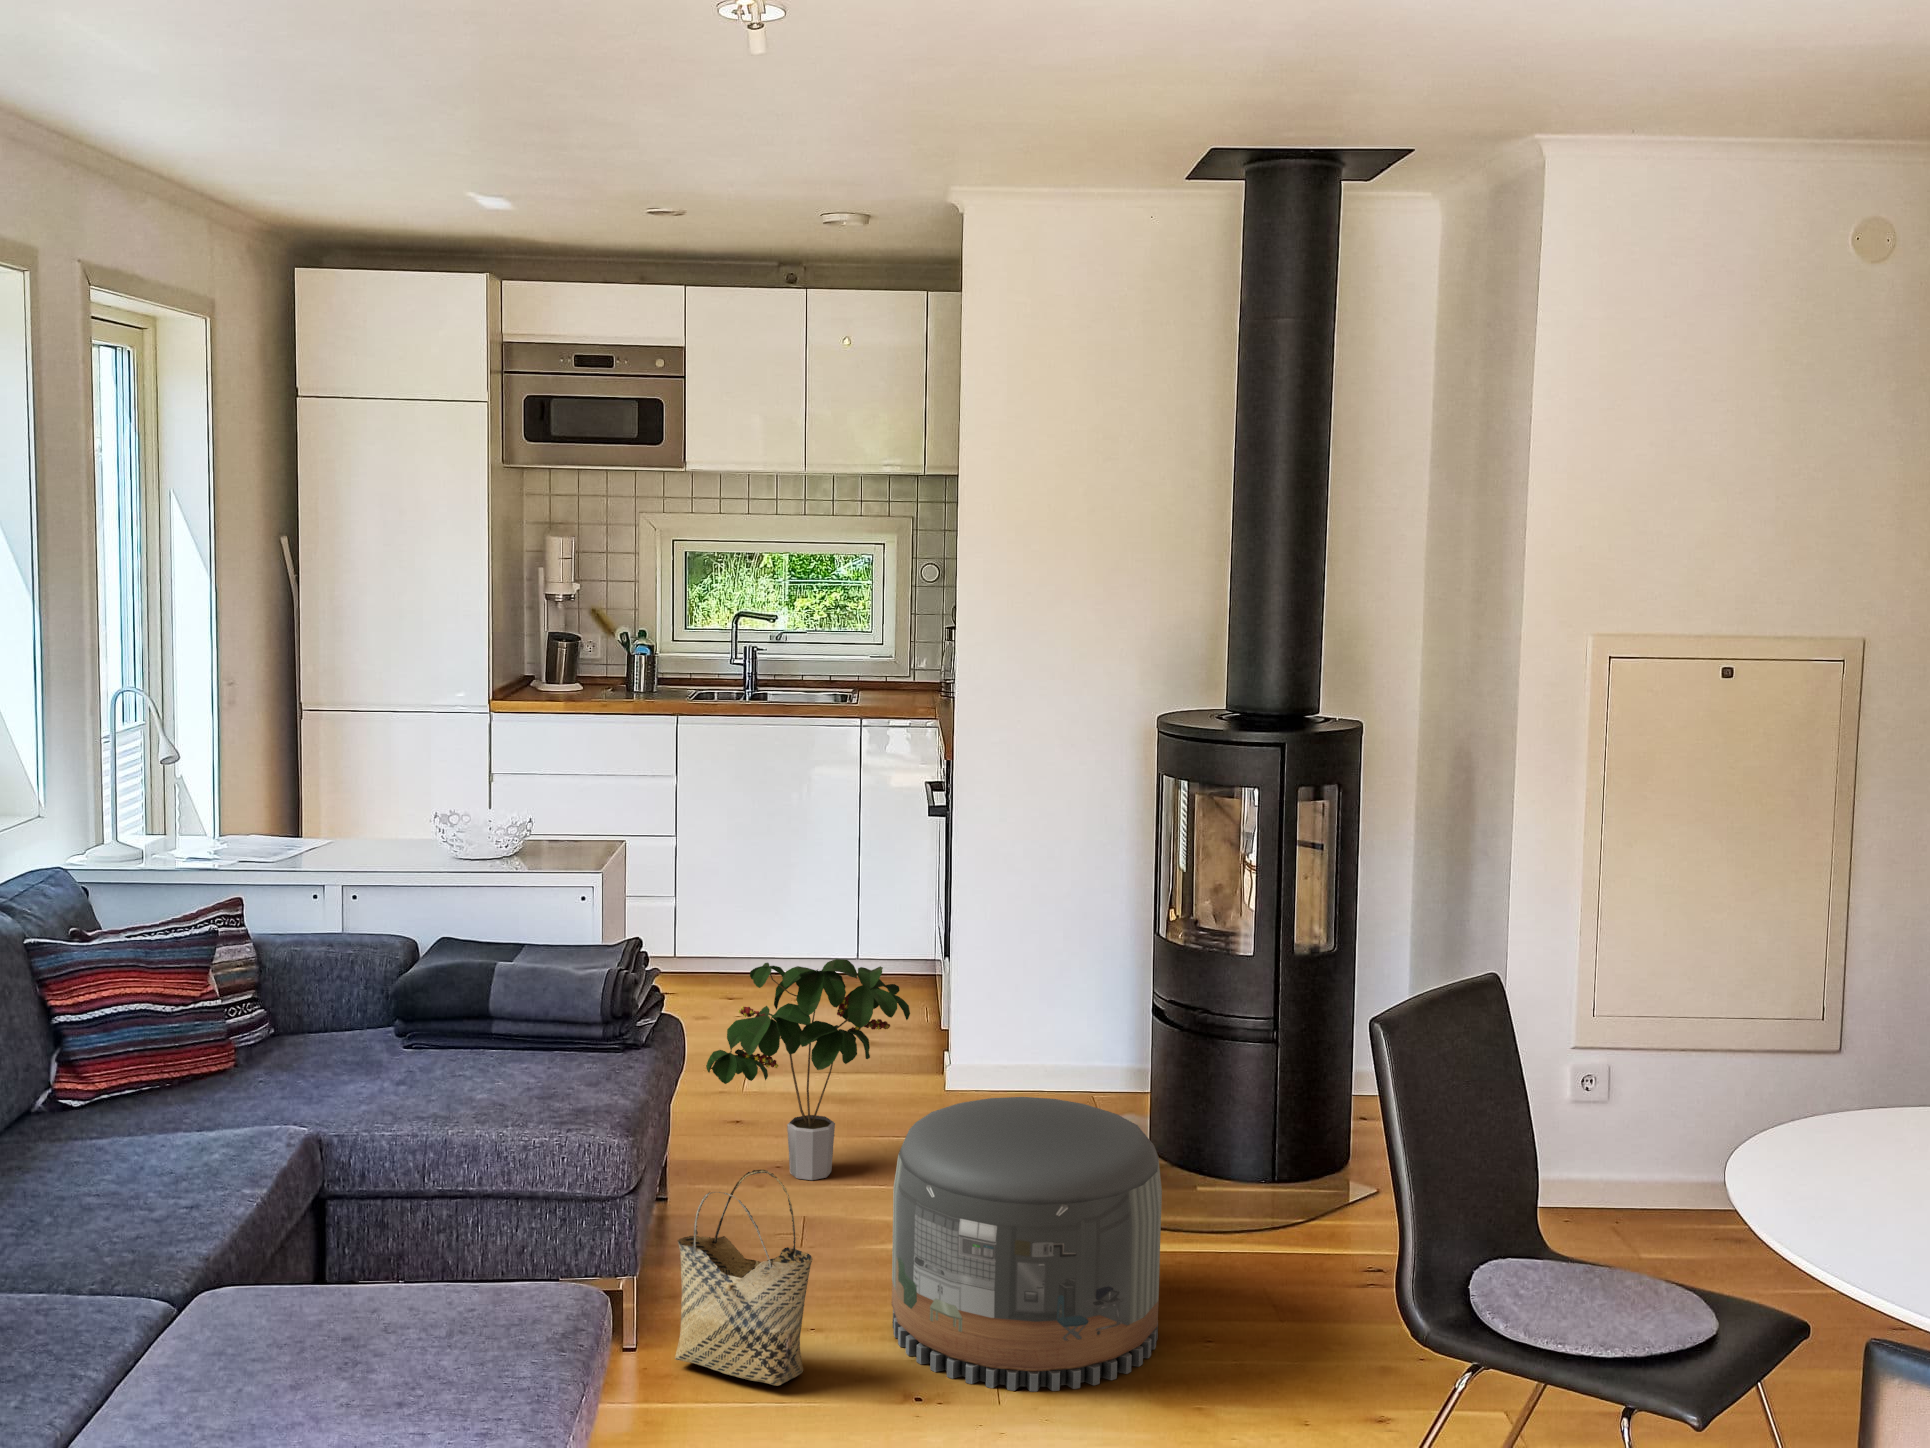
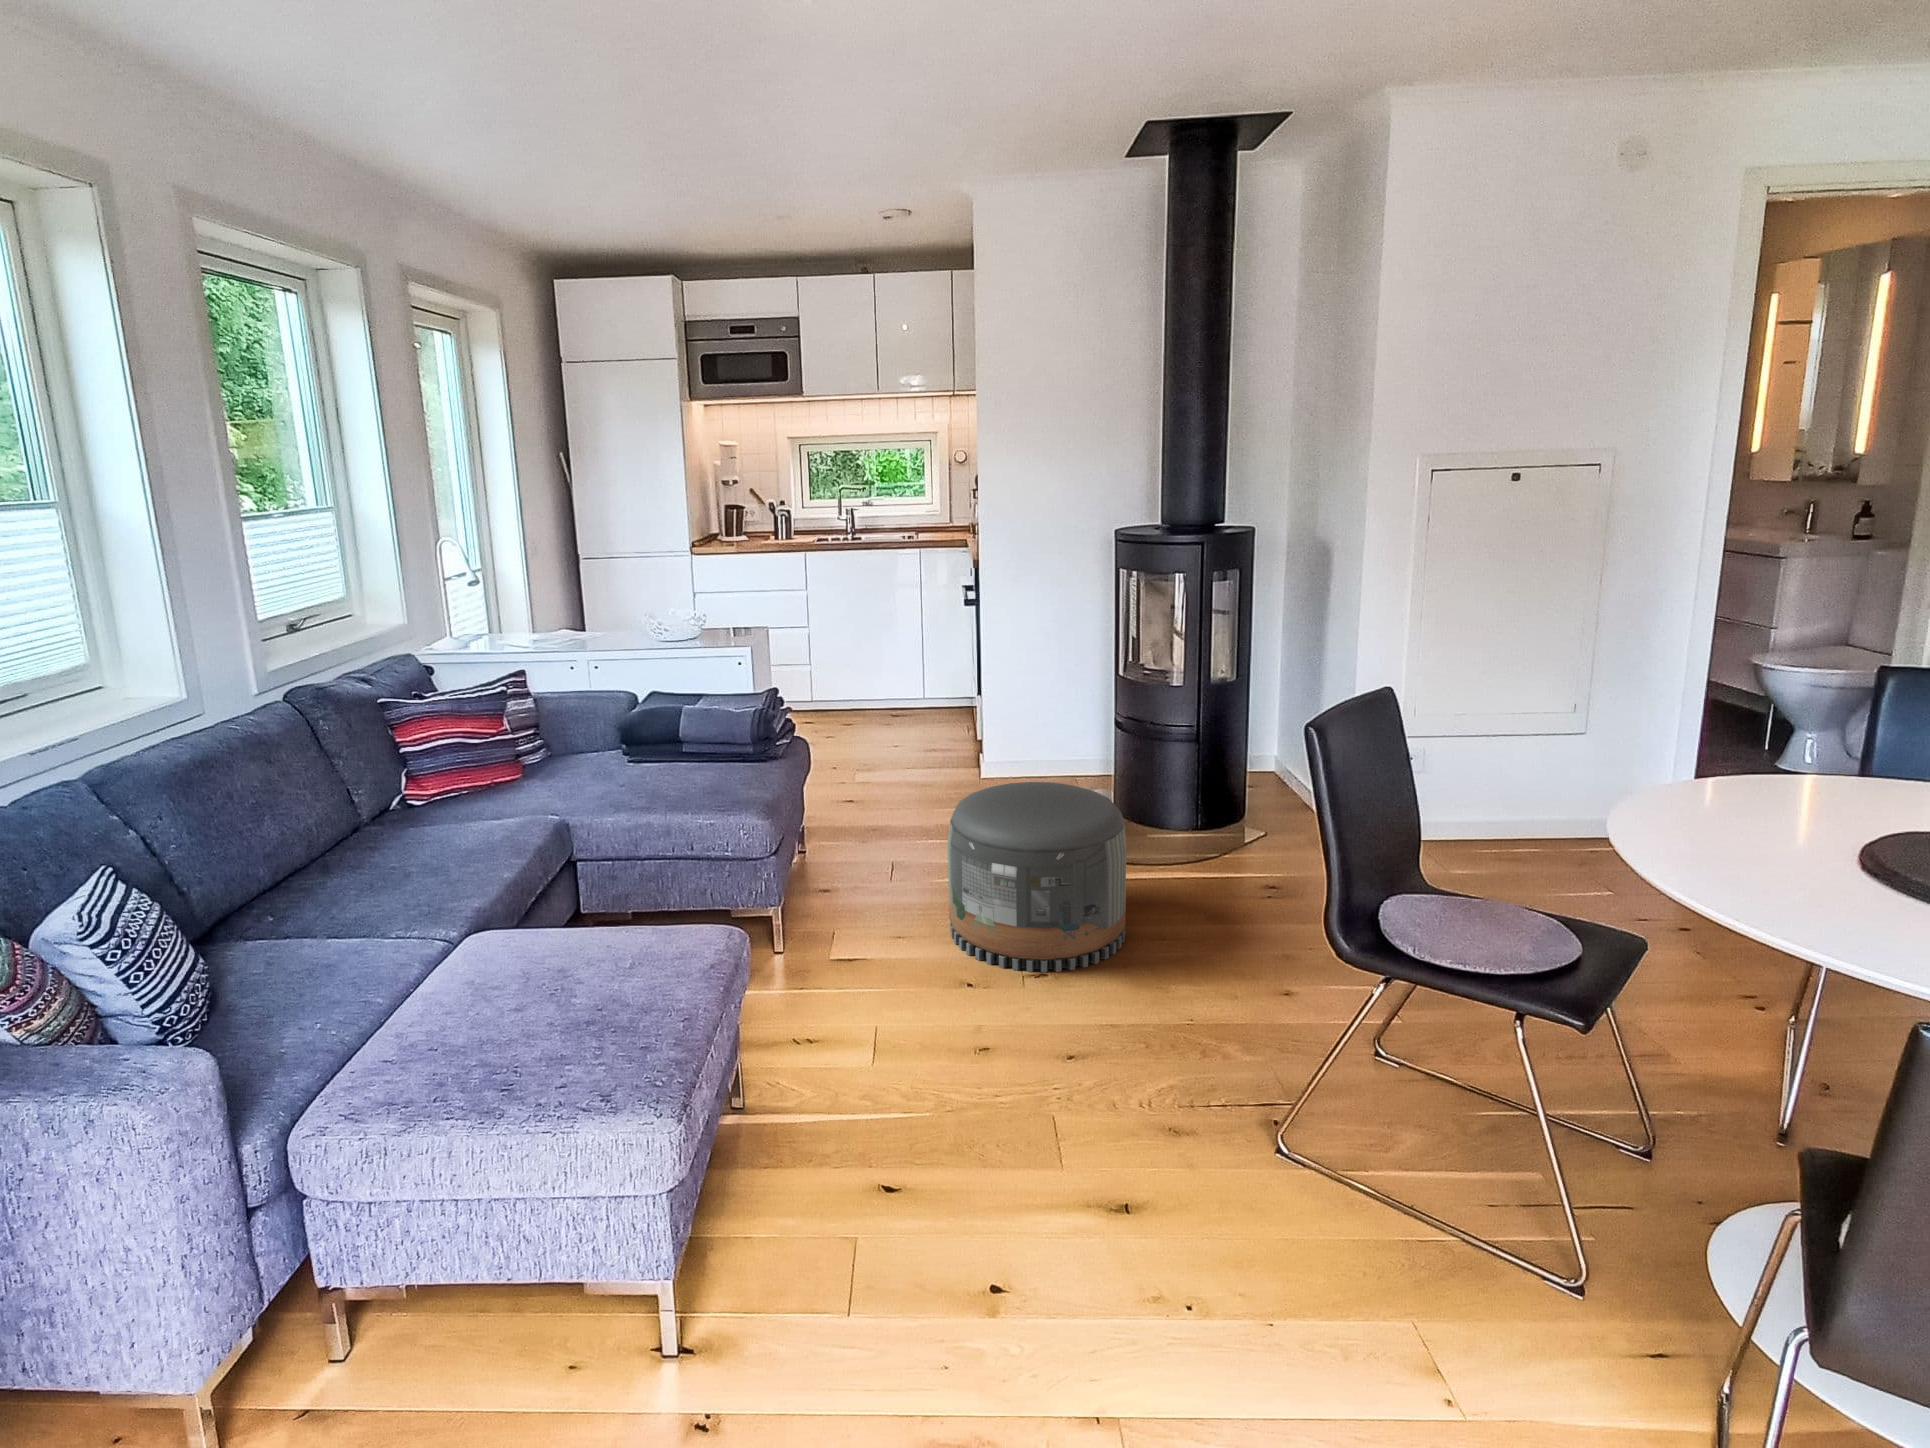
potted plant: present [706,959,910,1180] -> none [828,698,957,837]
woven basket: present [675,1170,812,1386] -> none [807,834,895,972]

